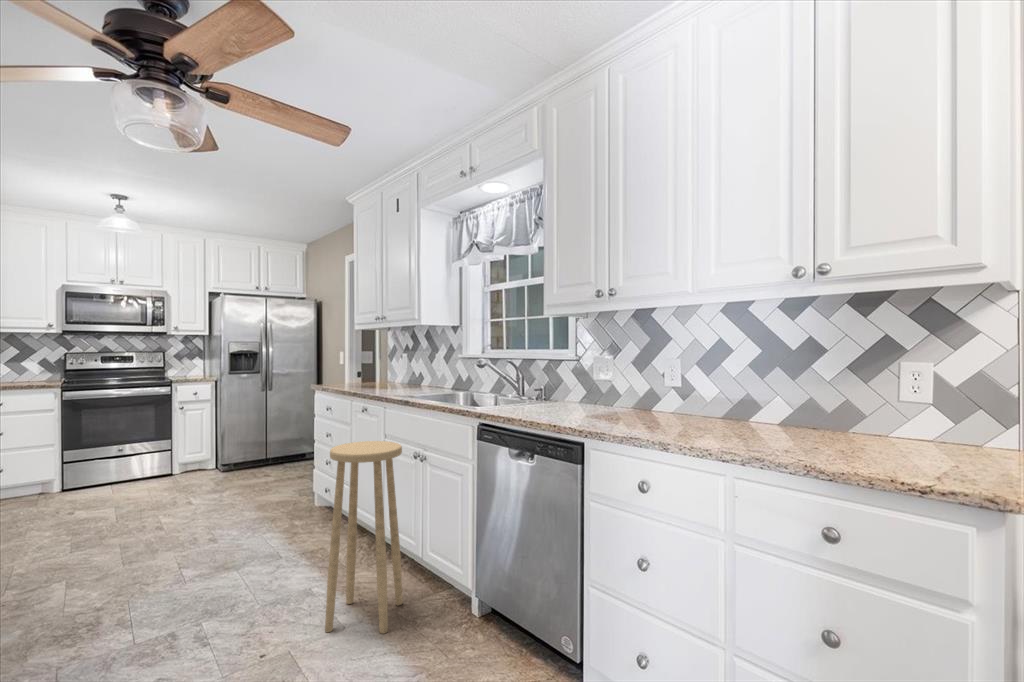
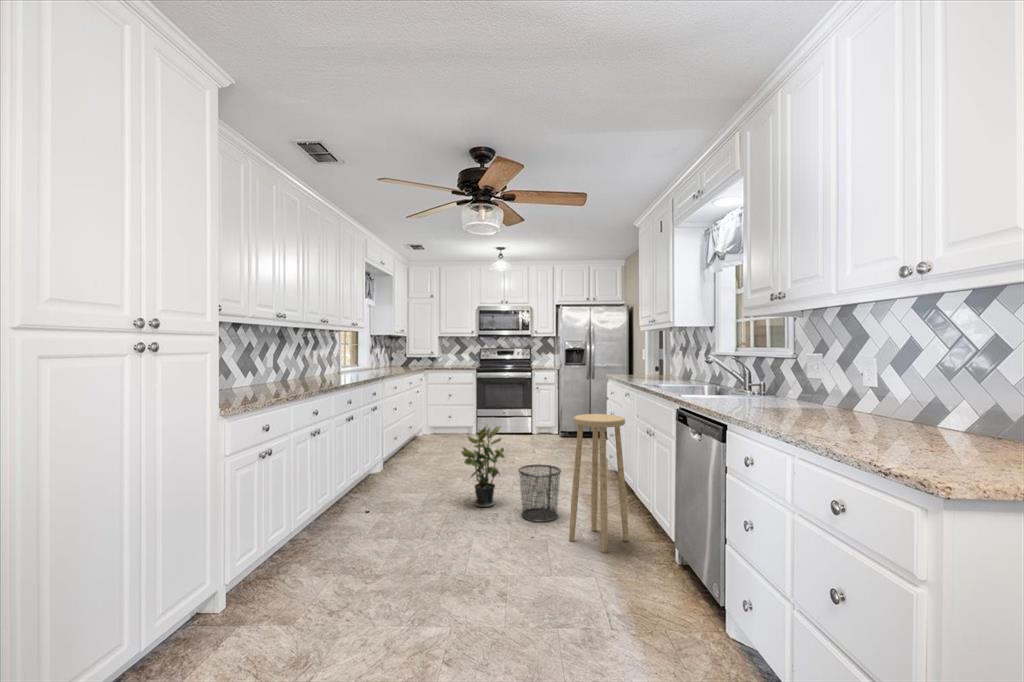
potted plant: none [94,478,186,623] -> present [461,425,504,507]
waste bin: none [219,525,292,620] -> present [519,464,561,522]

